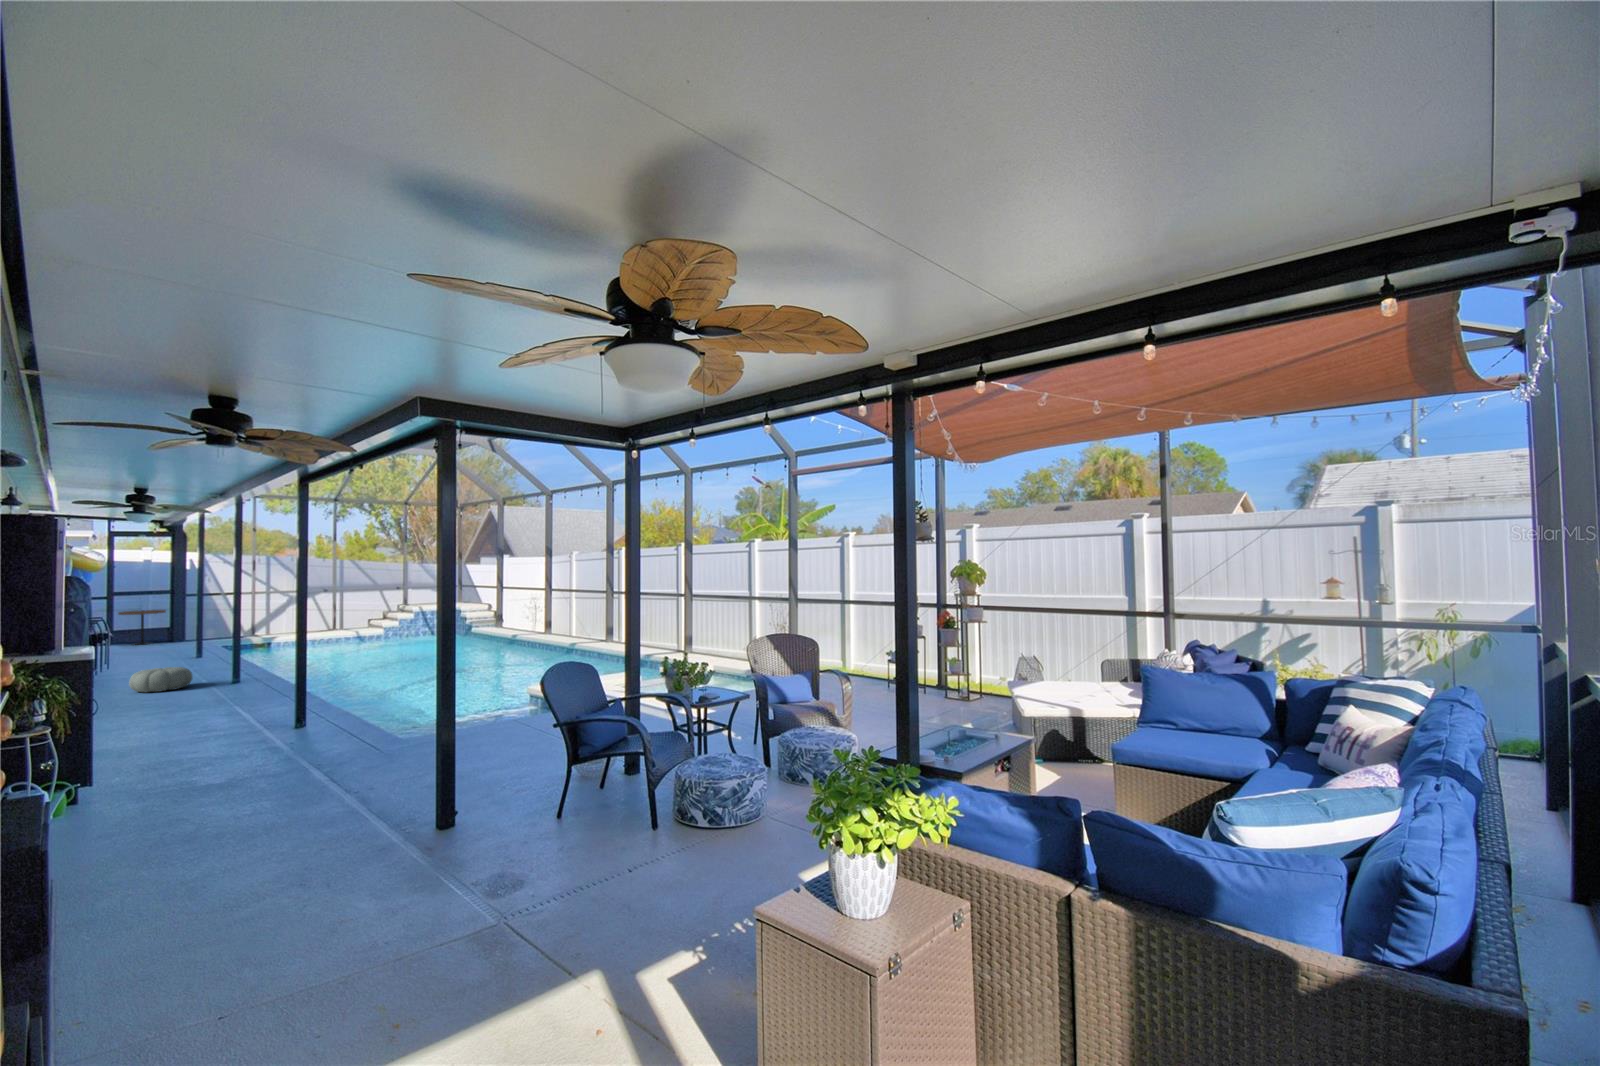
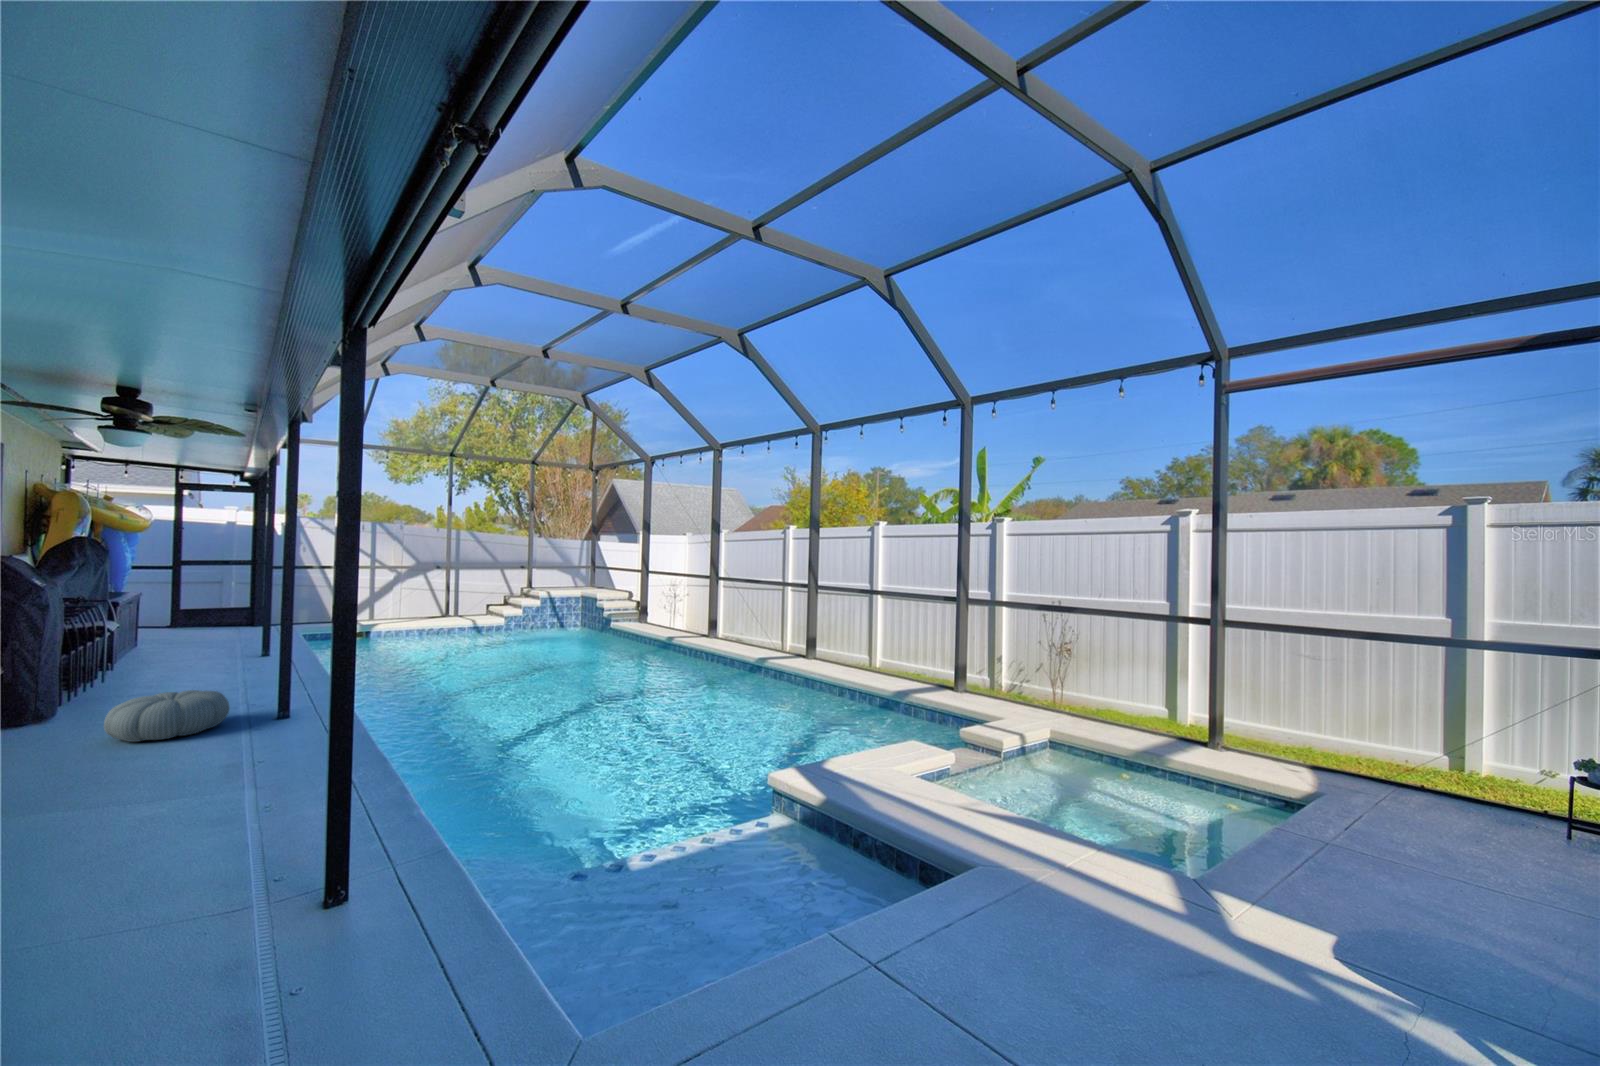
side table: present [118,610,166,645] -> none [186,581,247,622]

